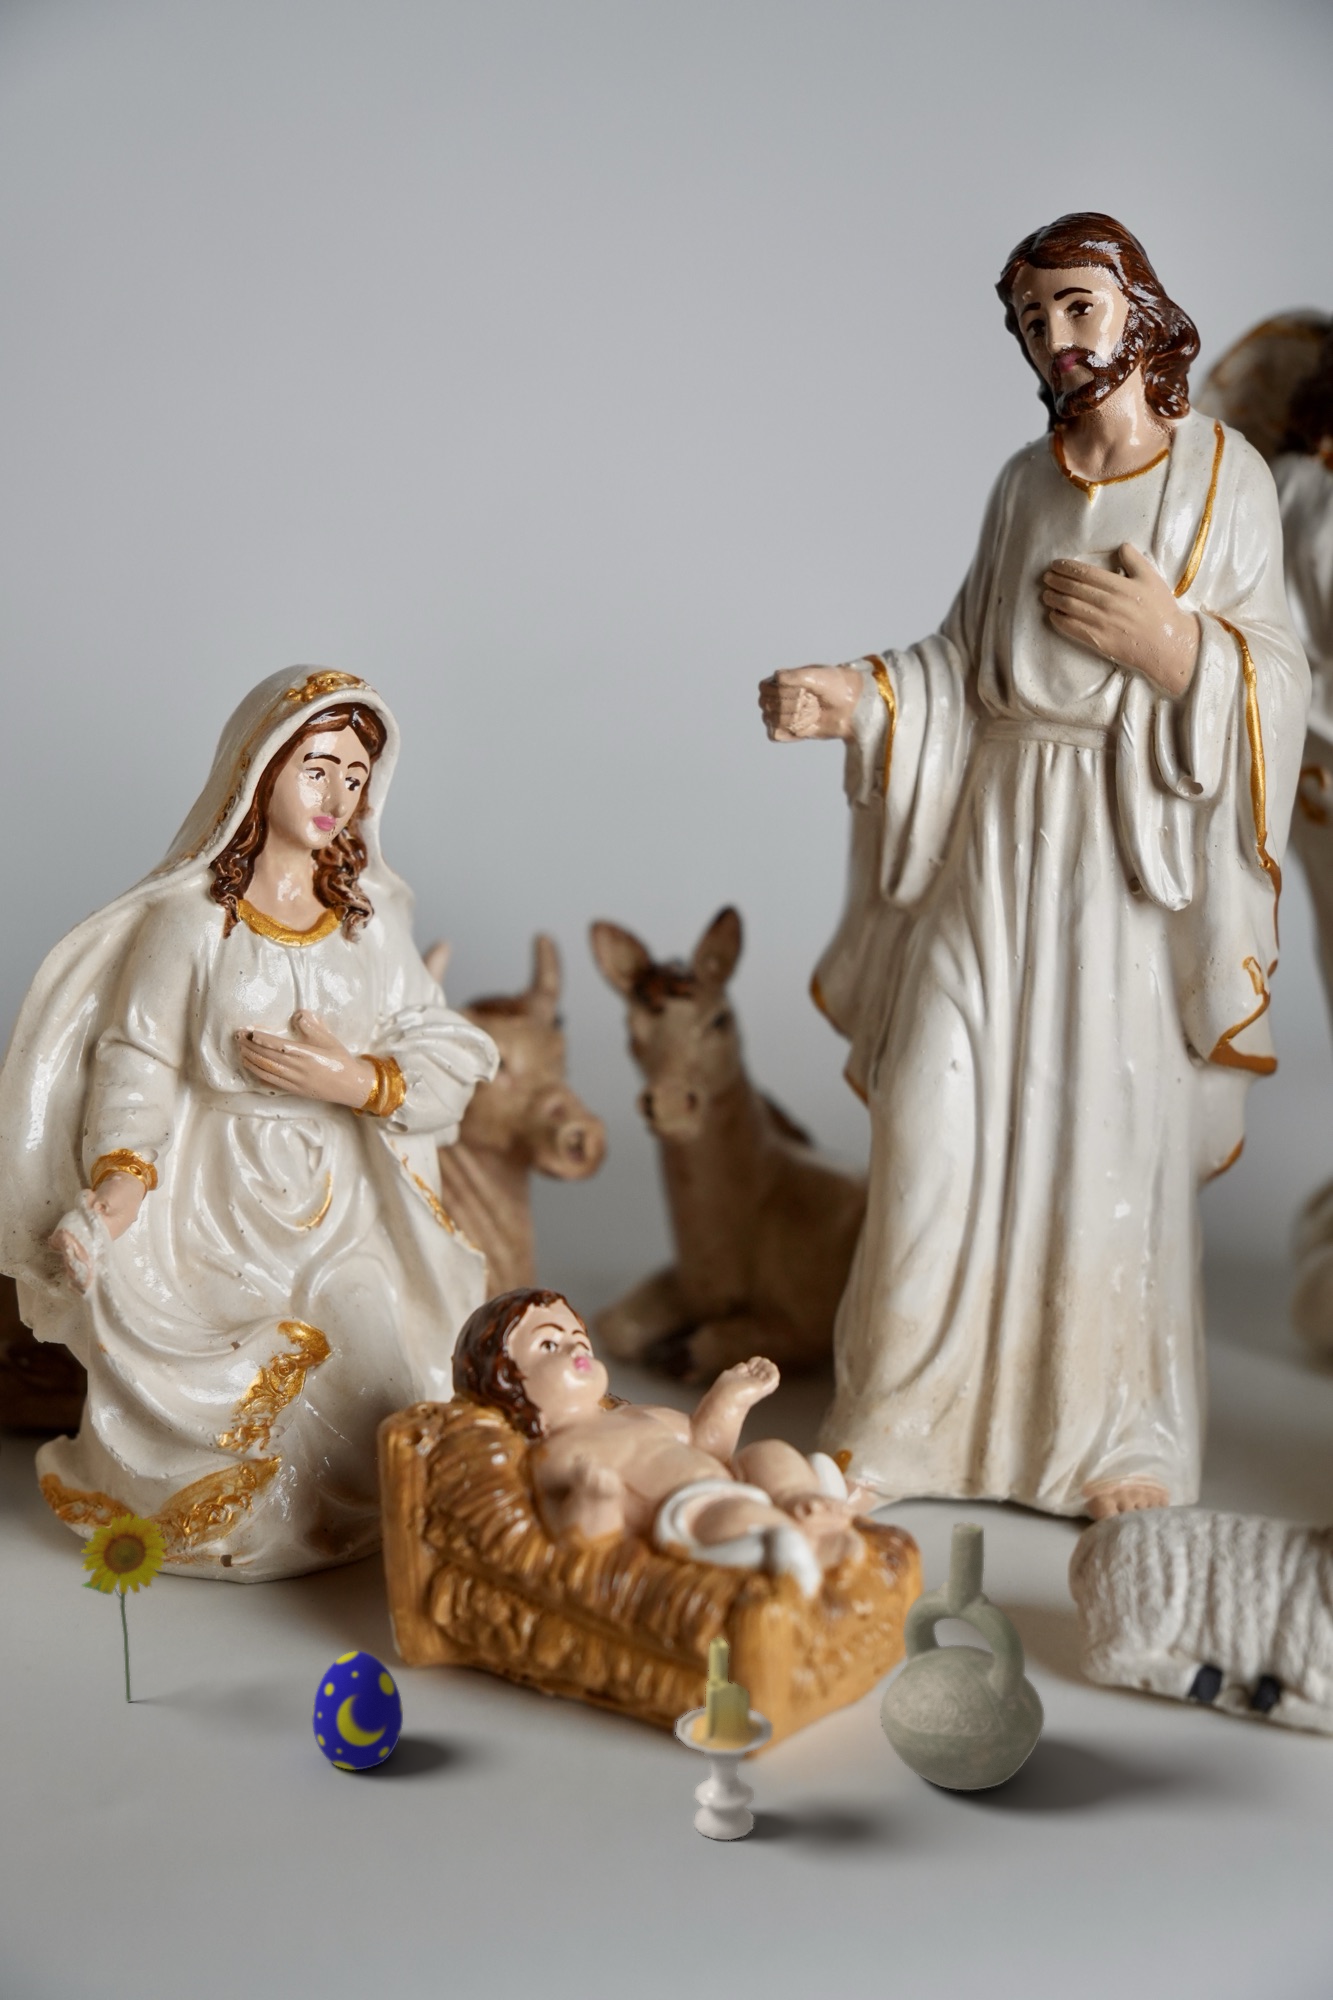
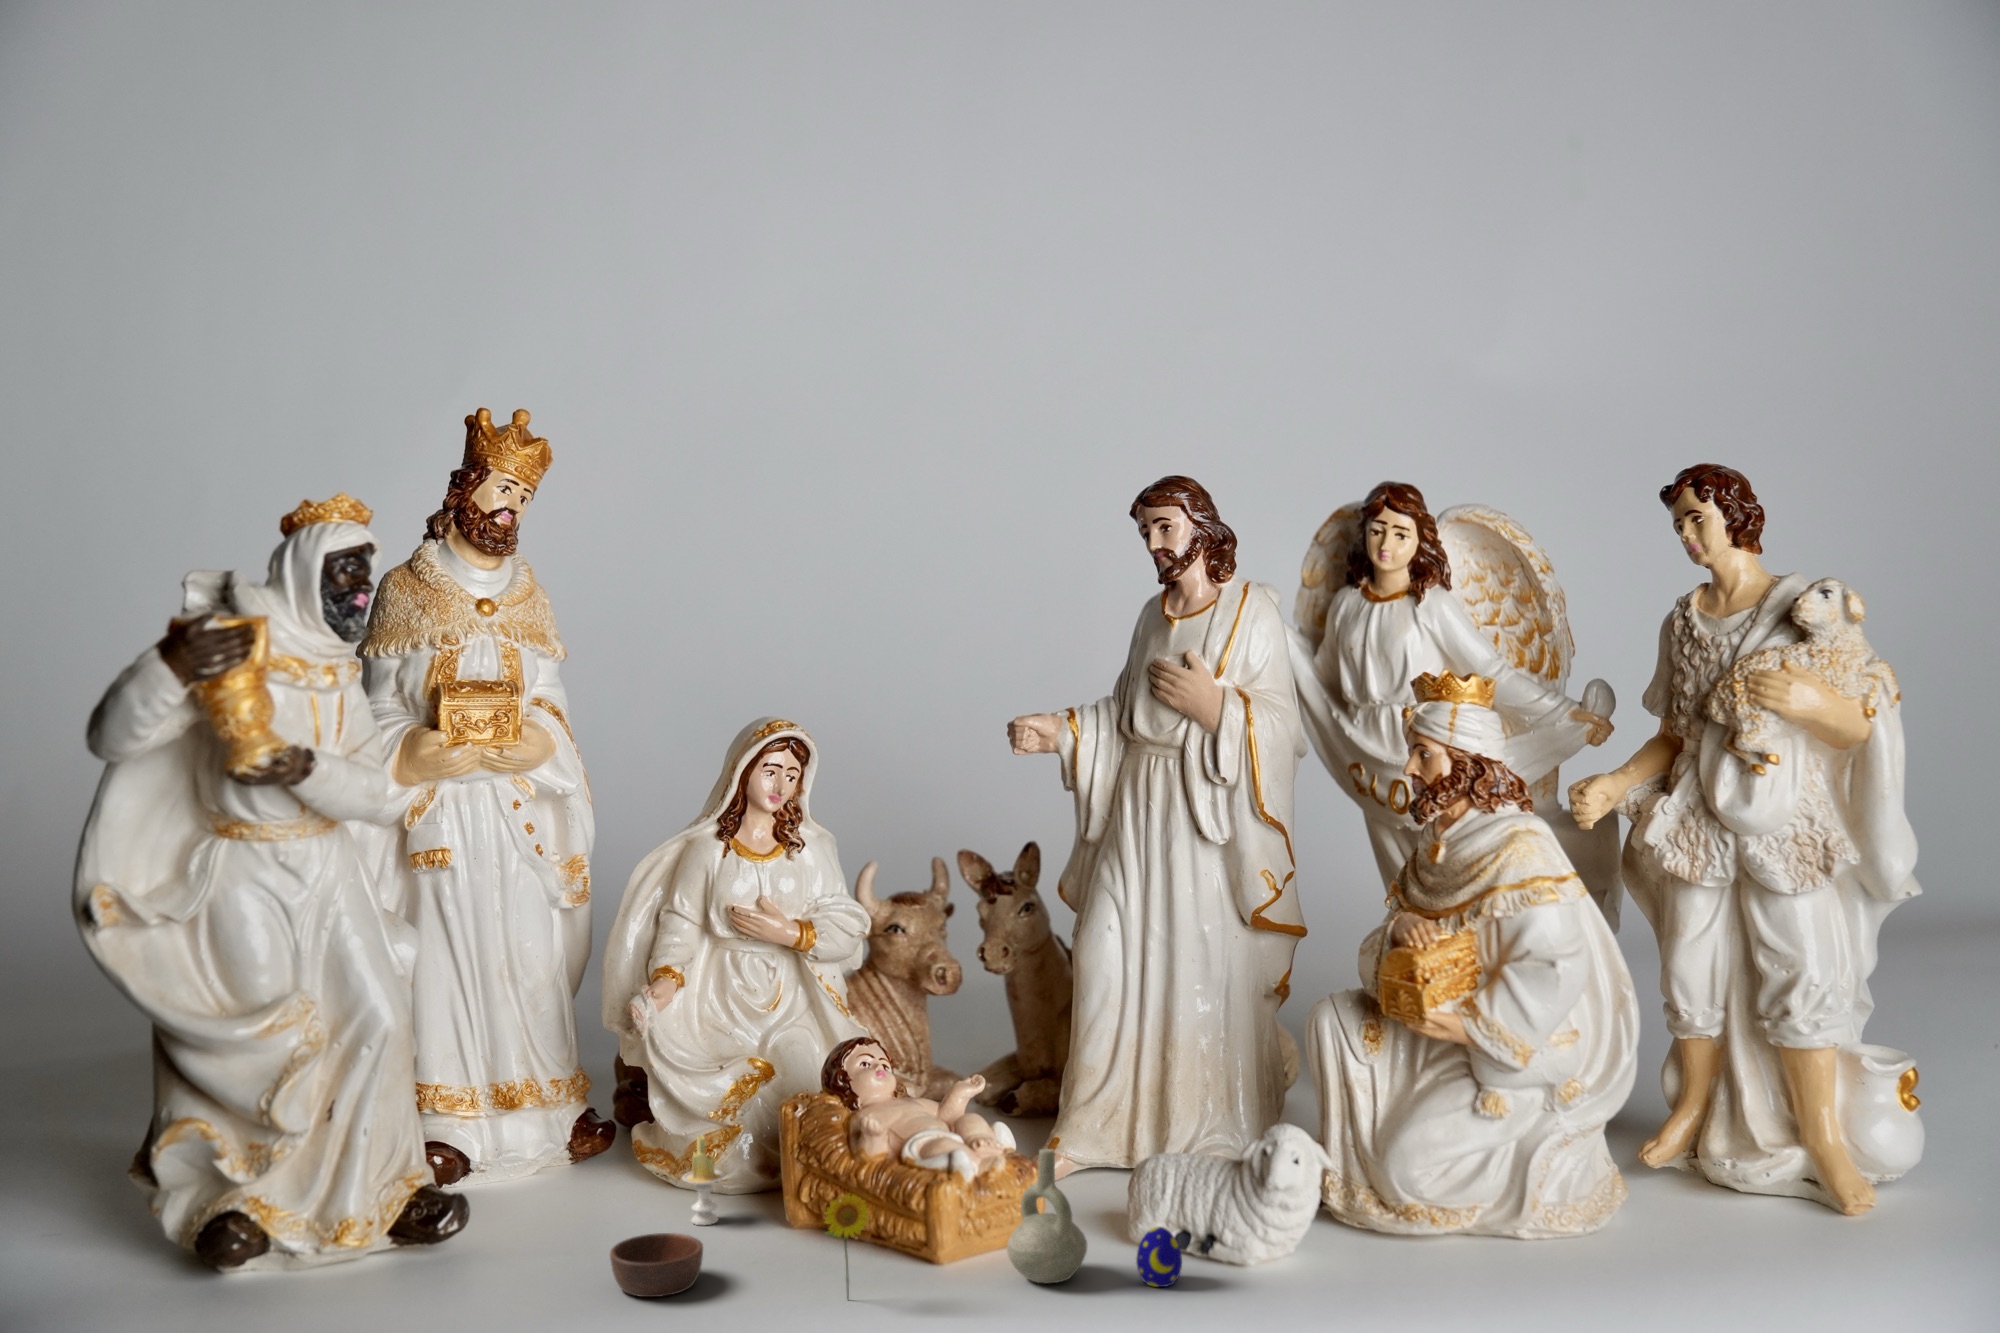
flower: present [82,1514,168,1701] -> present [825,1195,869,1299]
candle: present [676,1638,773,1839] -> present [682,1136,725,1225]
decorative egg: present [312,1651,403,1770] -> present [1136,1227,1182,1287]
wooden bowl: none [64,1714,262,1869] -> present [610,1233,703,1297]

